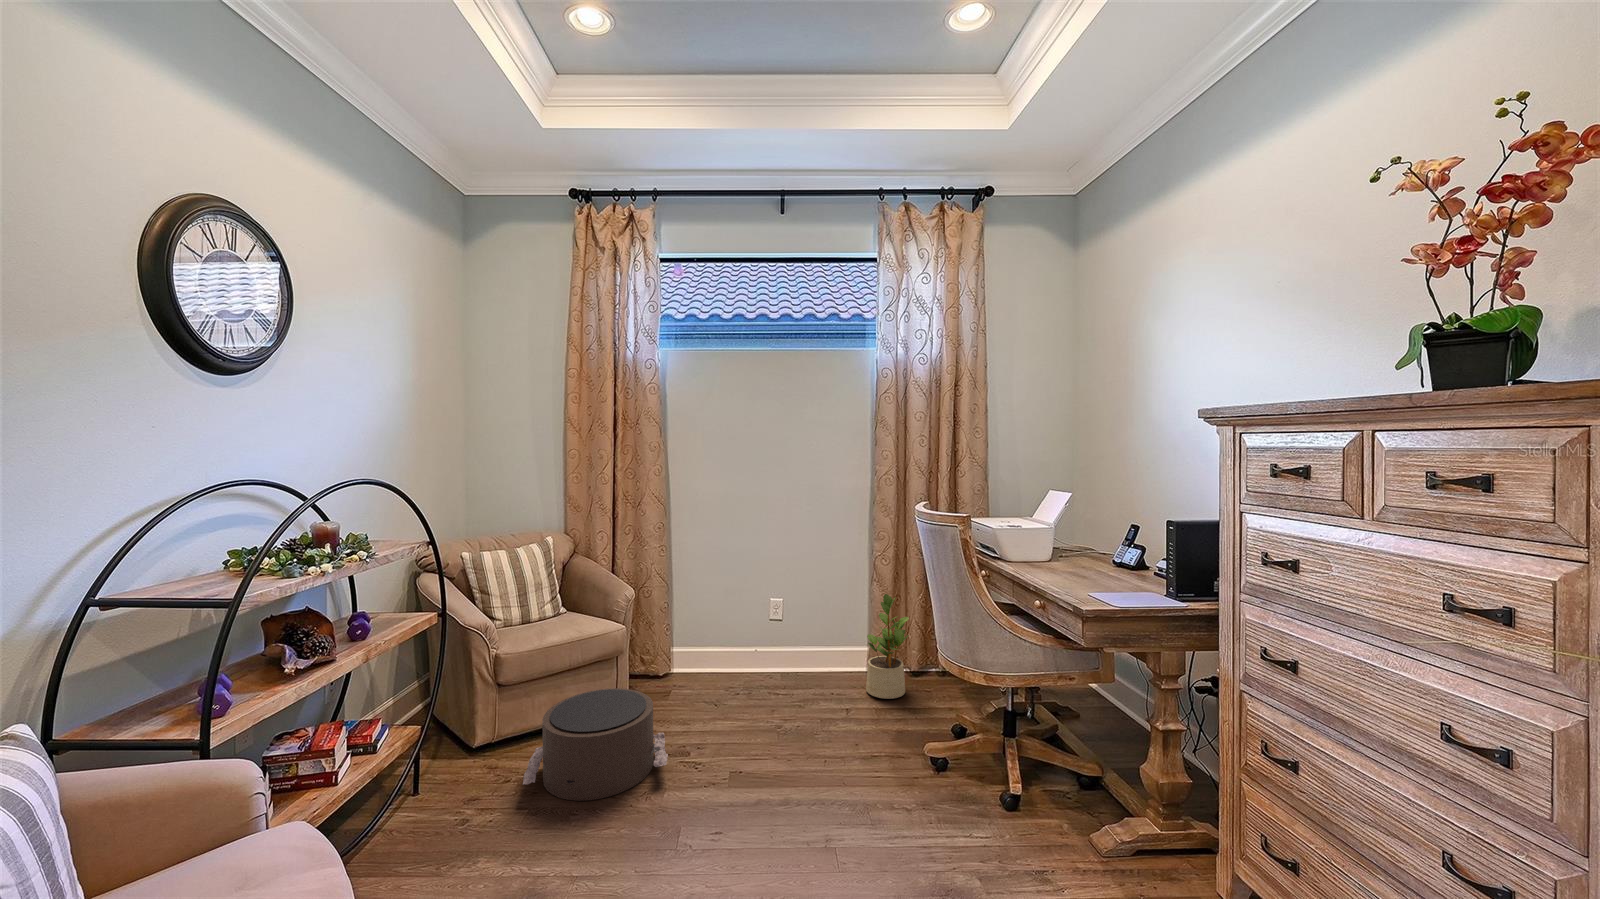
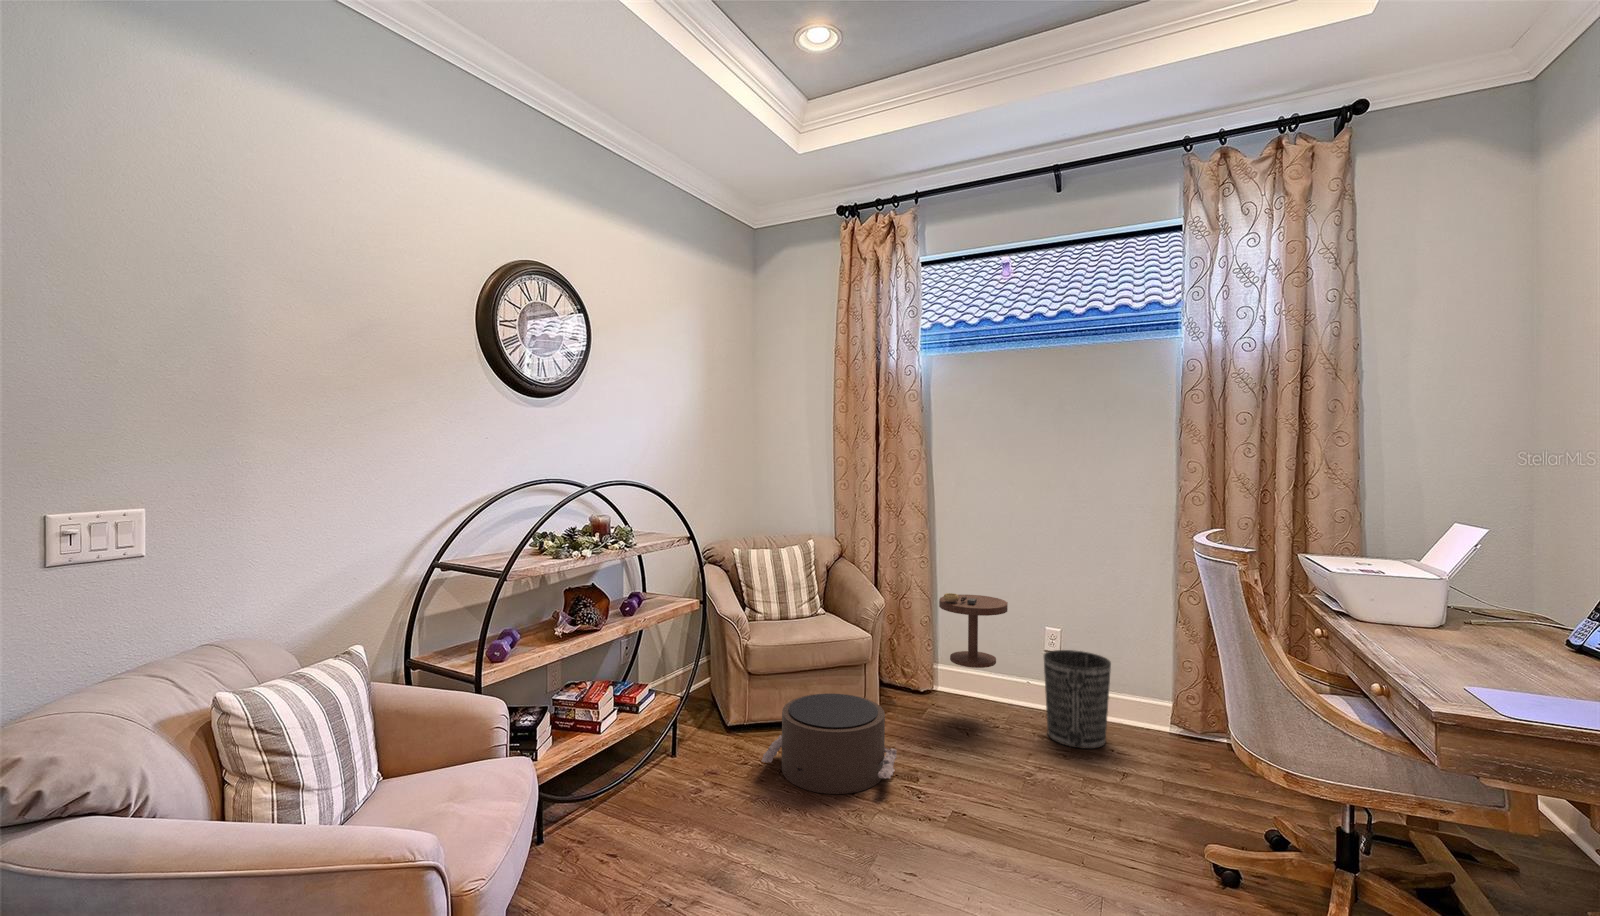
side table: none [687,571,748,684] -> present [939,593,1008,668]
potted plant: present [866,594,909,699] -> none [1154,646,1221,780]
wastebasket: none [778,608,831,691] -> present [1044,650,1111,749]

